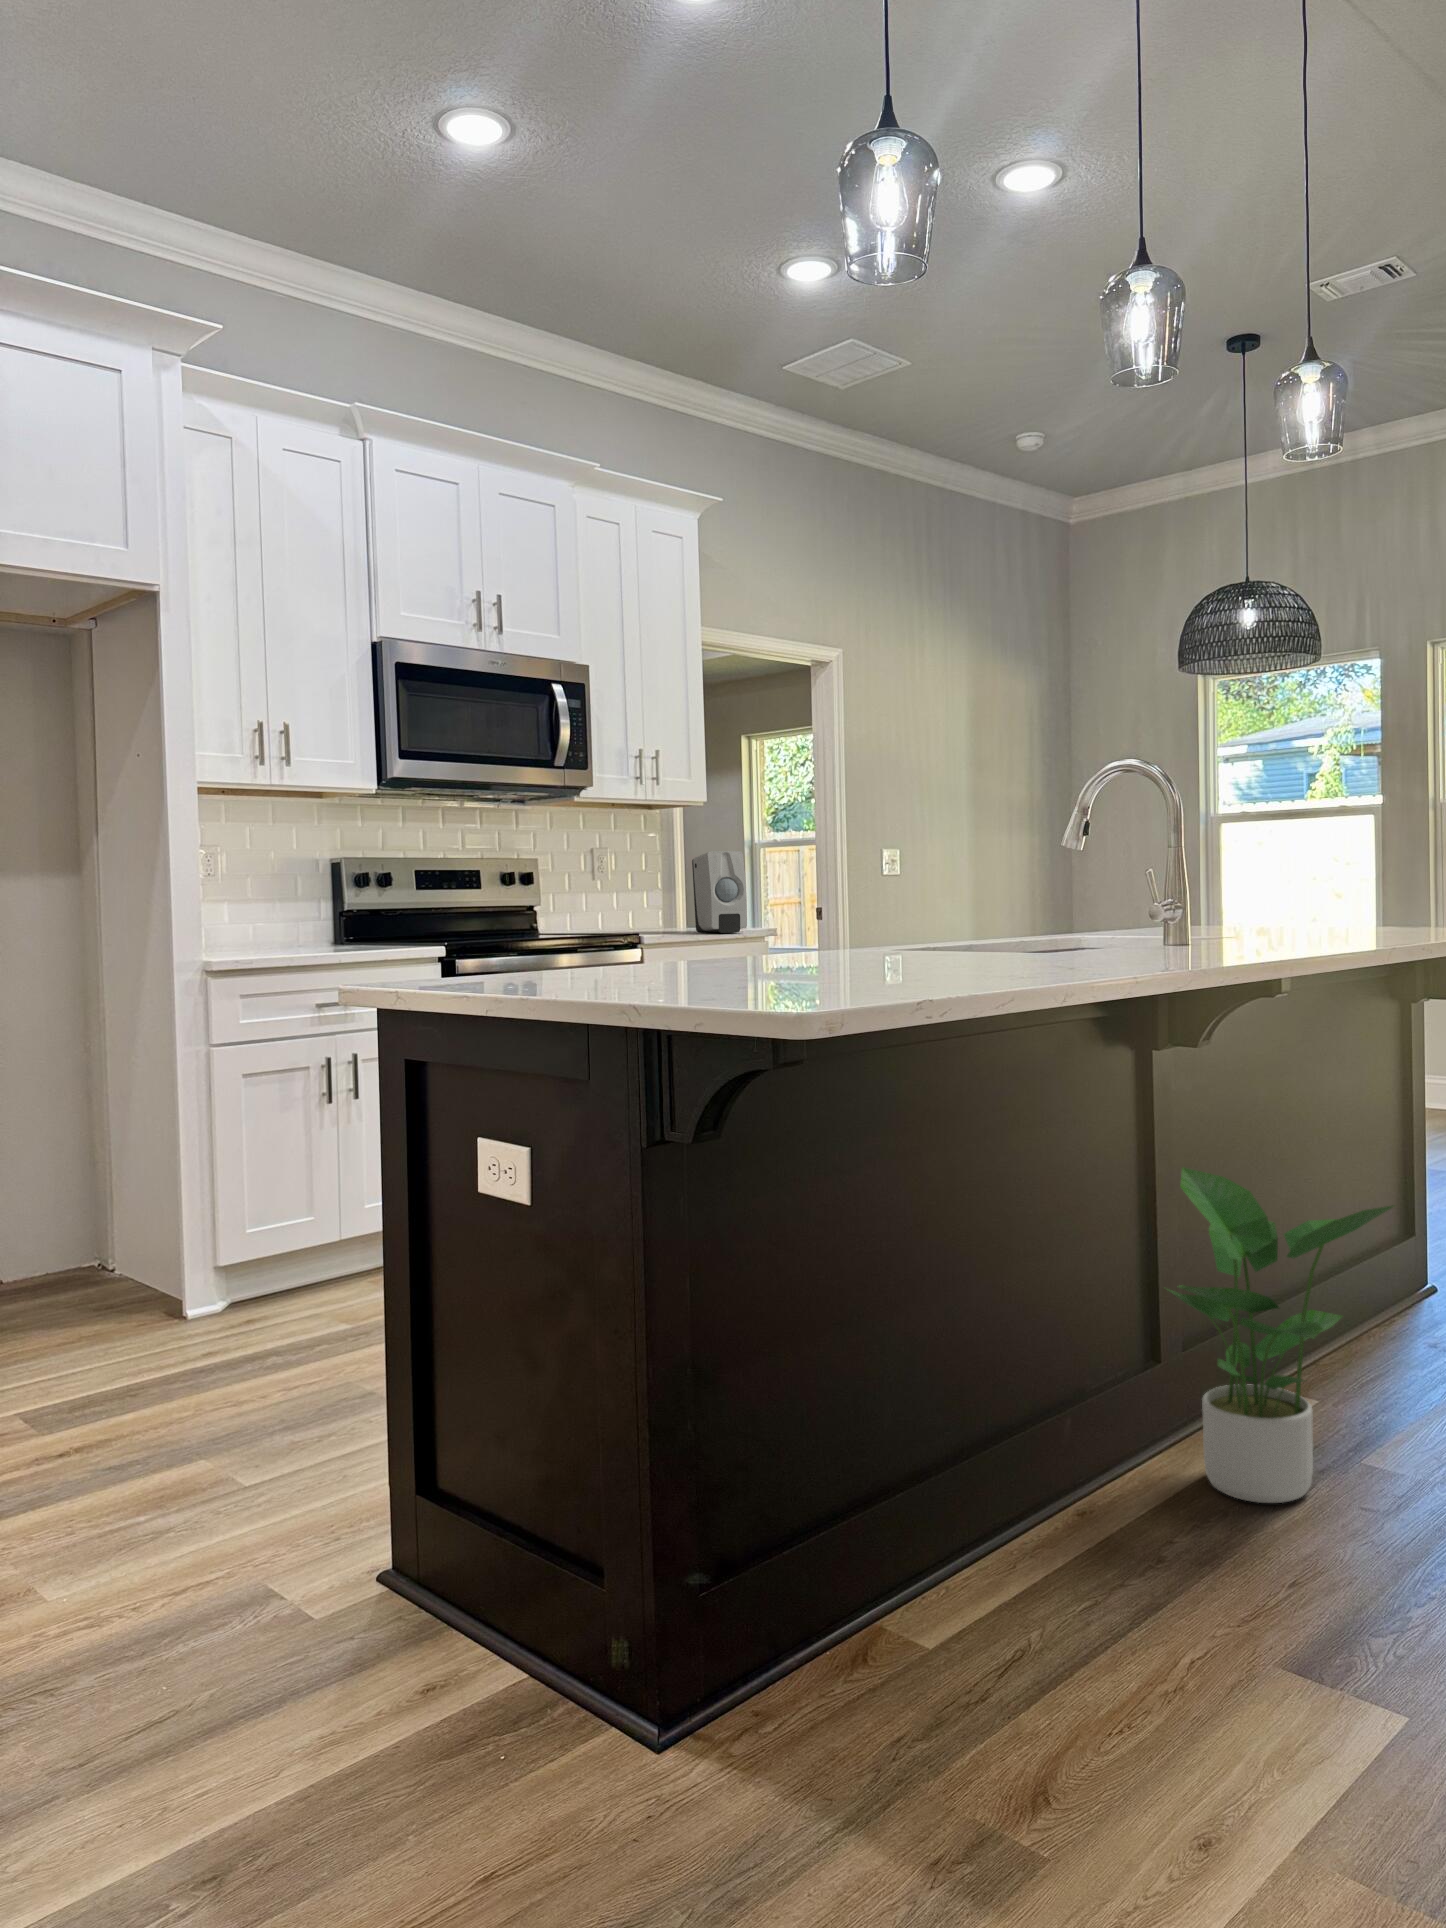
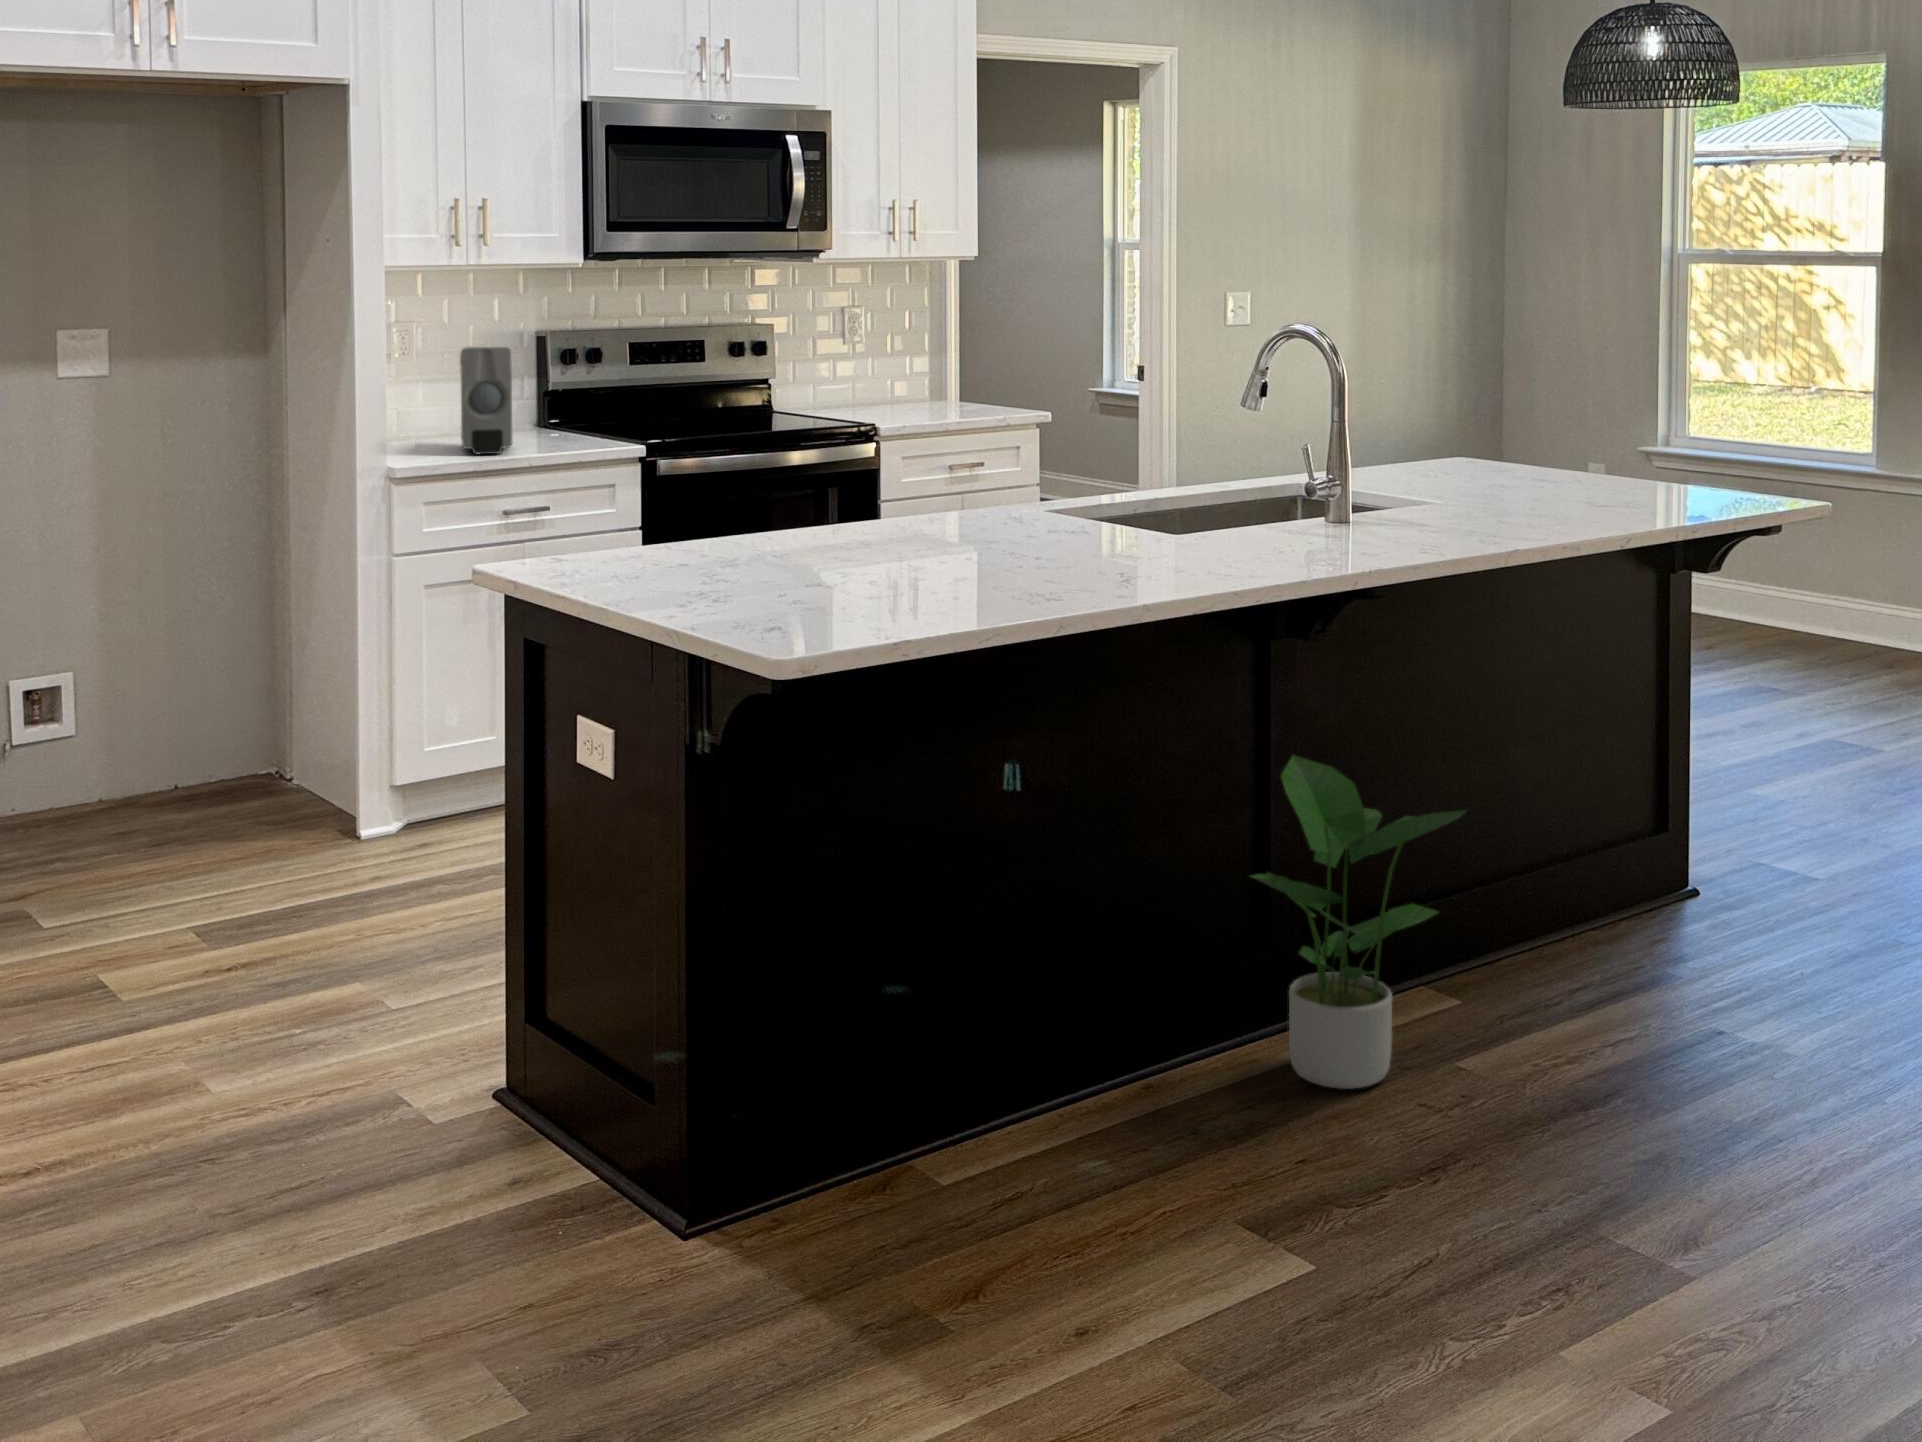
soap dispenser: present [692,851,747,933] -> present [460,347,512,454]

